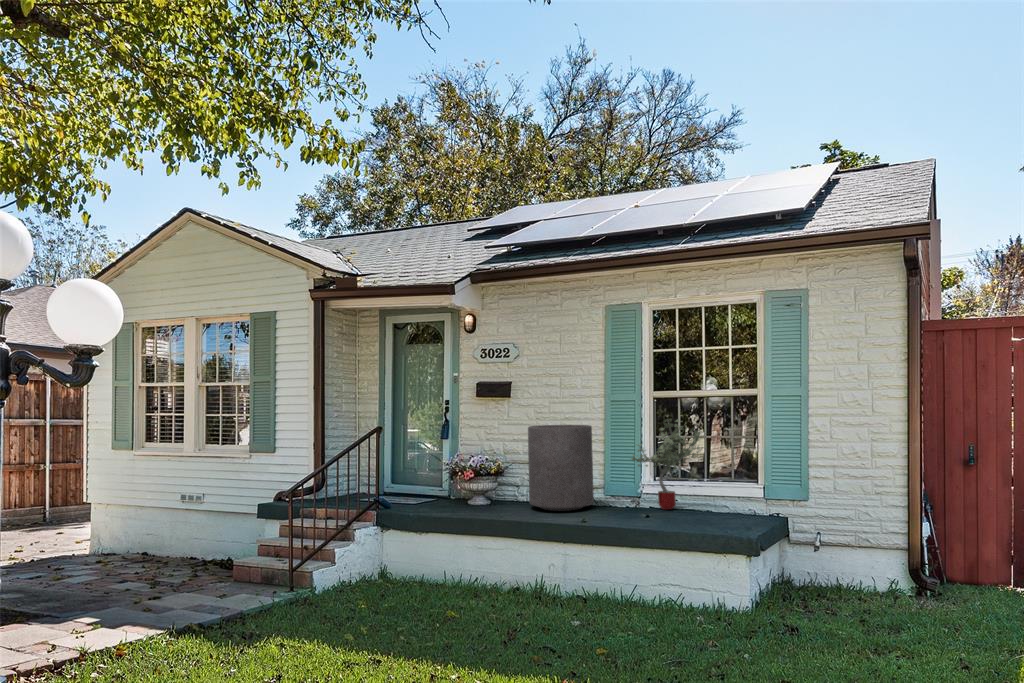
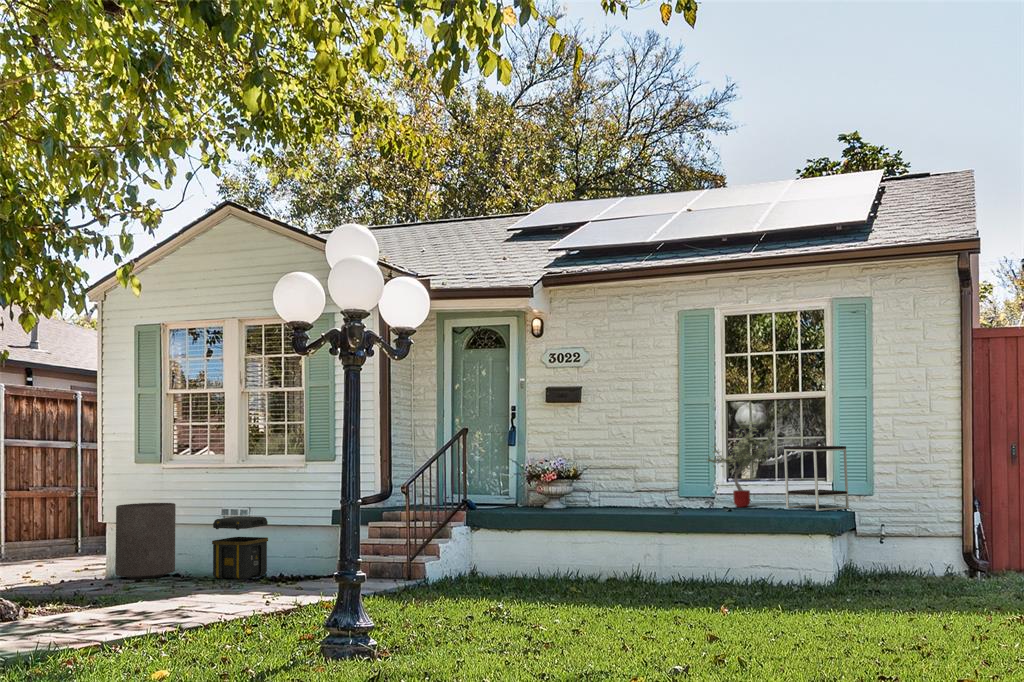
trash can: present [528,425,594,511] -> present [115,503,176,579]
side table: none [711,446,781,520] -> present [784,446,849,511]
toolbox: none [158,504,216,568] -> present [212,516,268,579]

